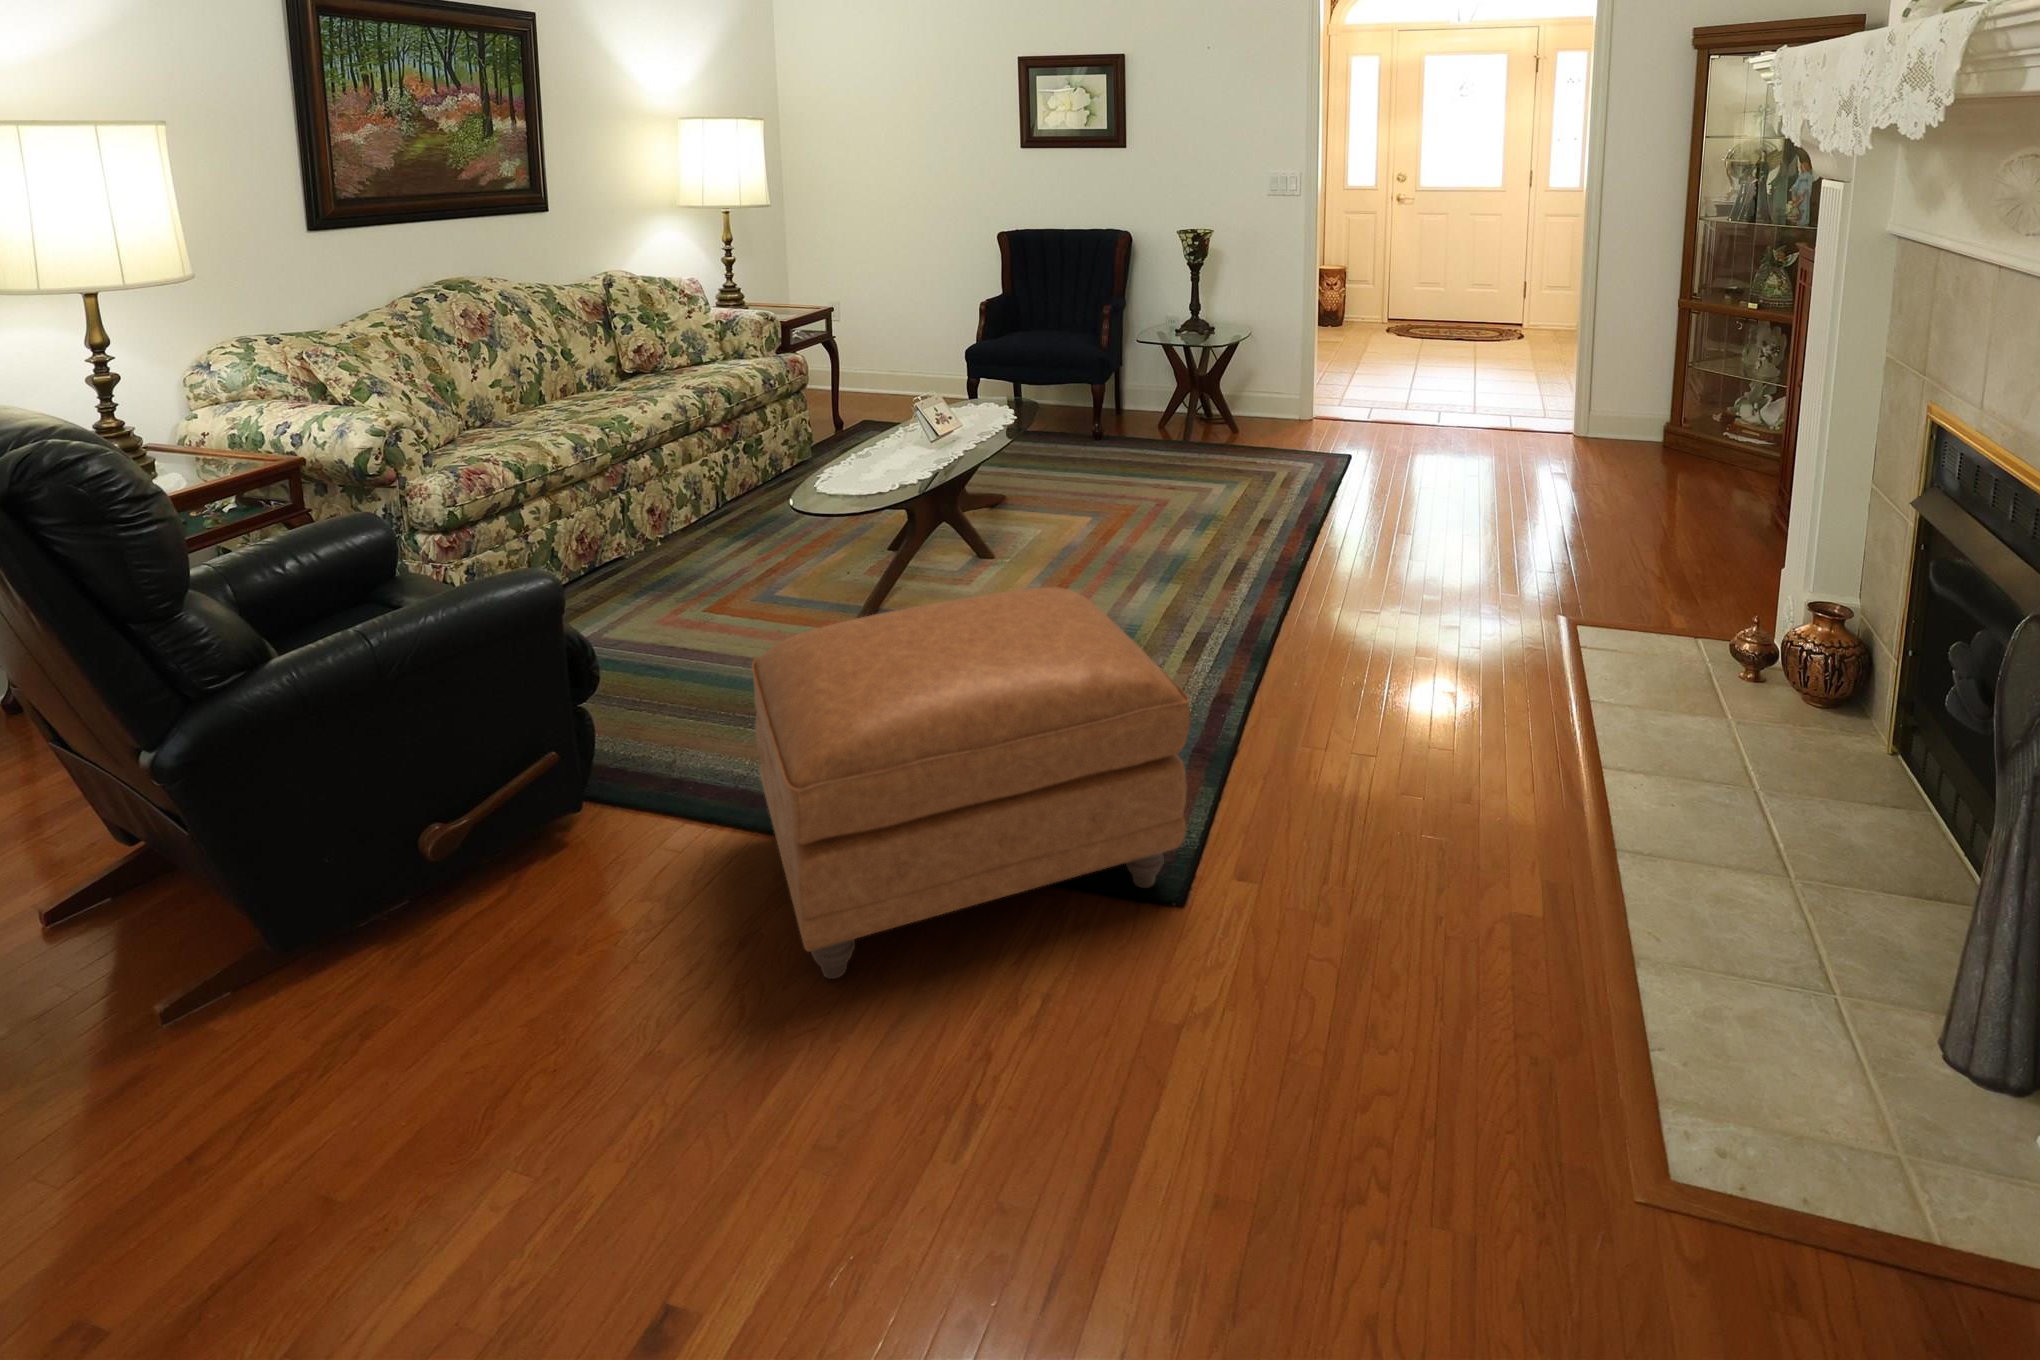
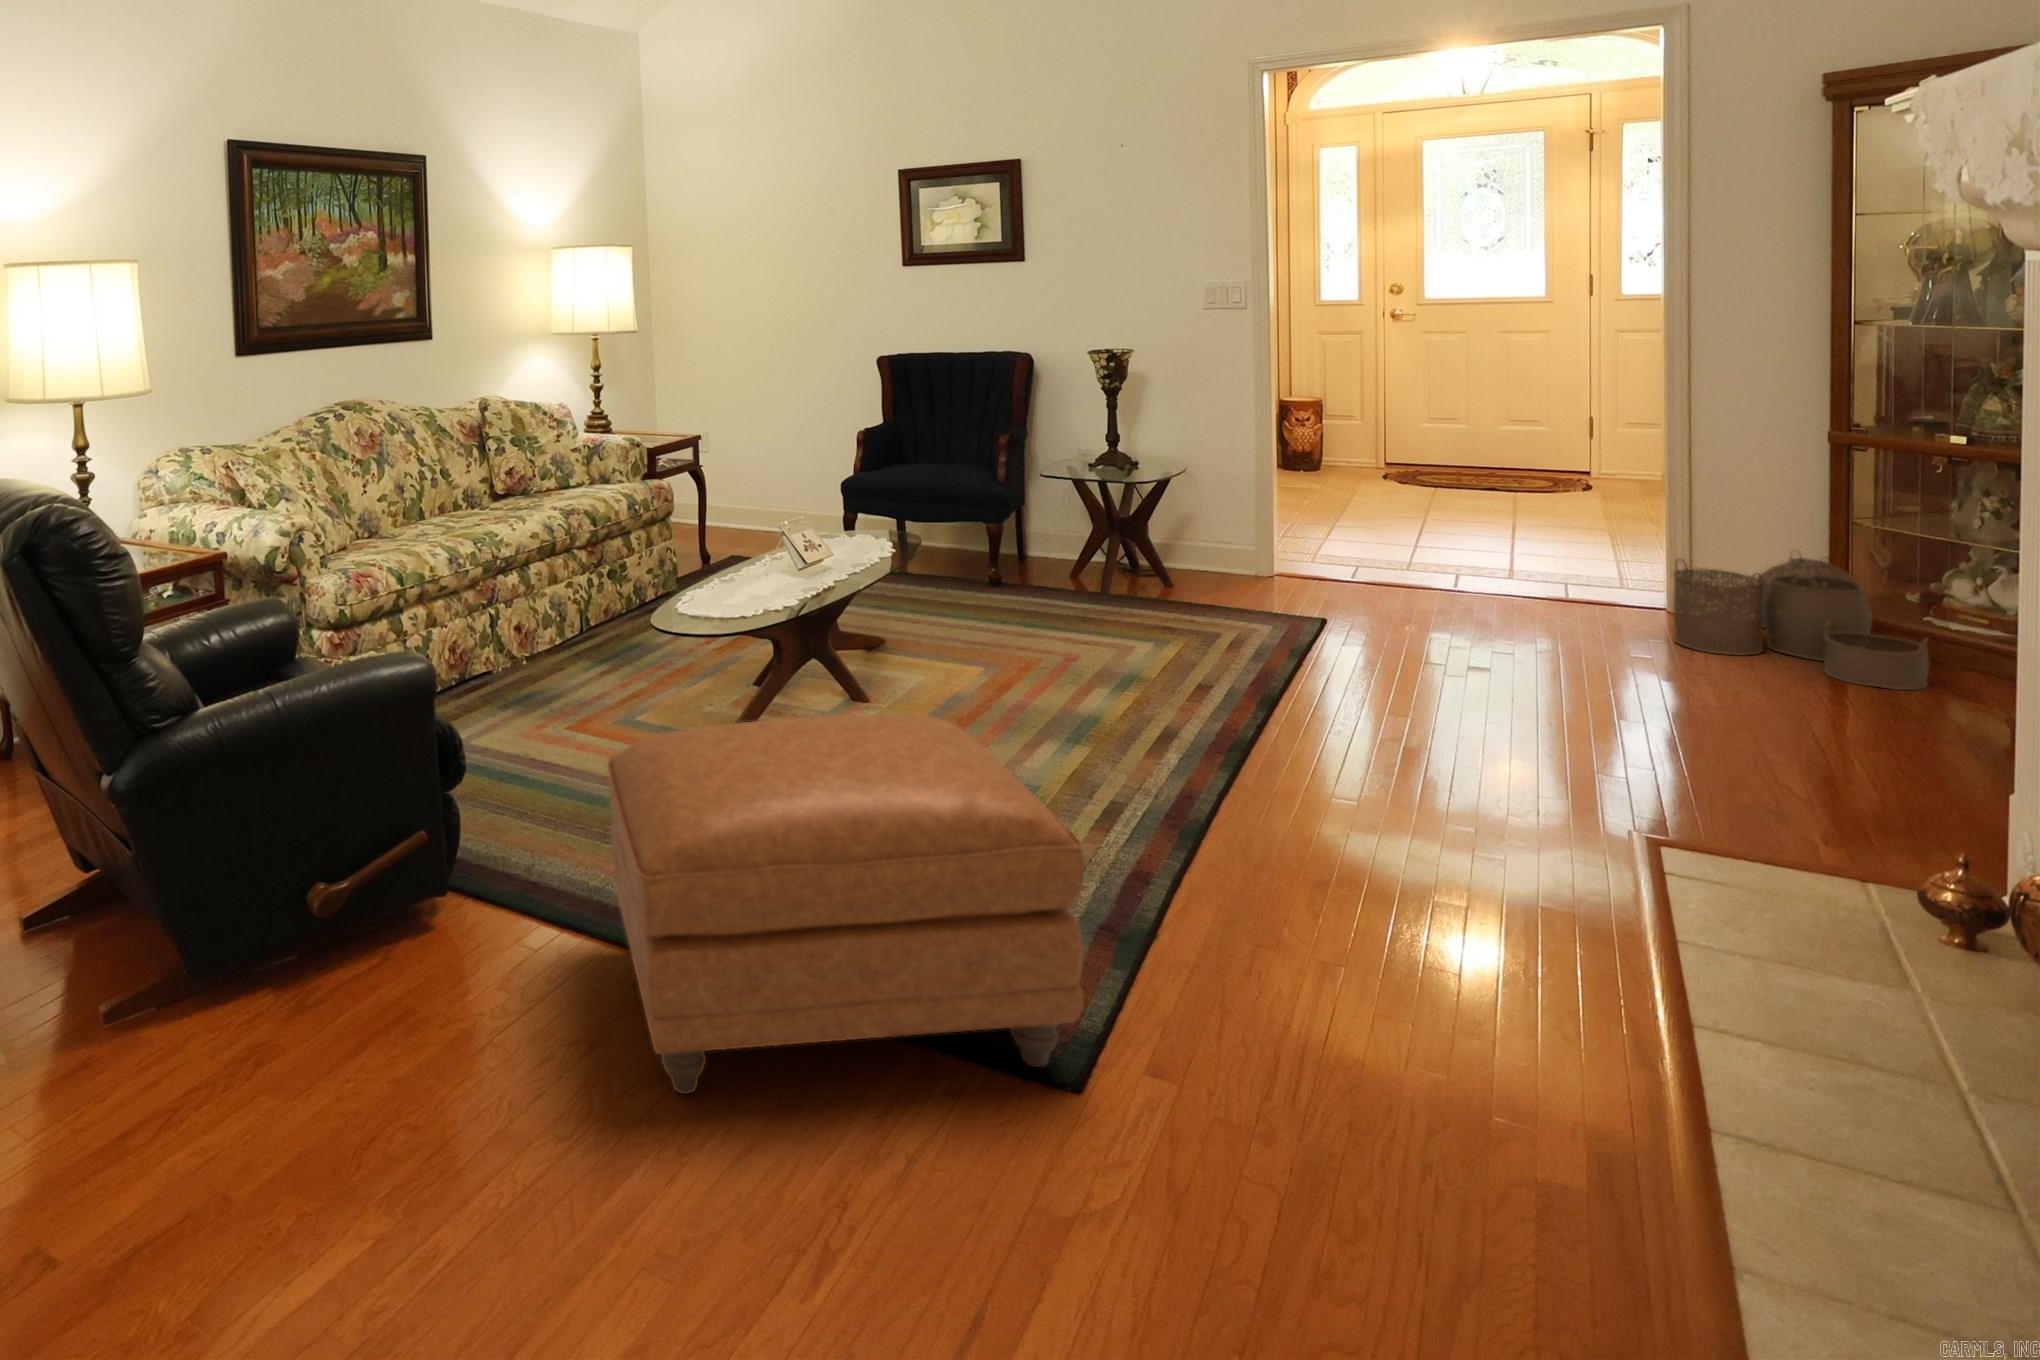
woven basket: none [1565,388,1711,486] -> present [1673,557,1928,690]

